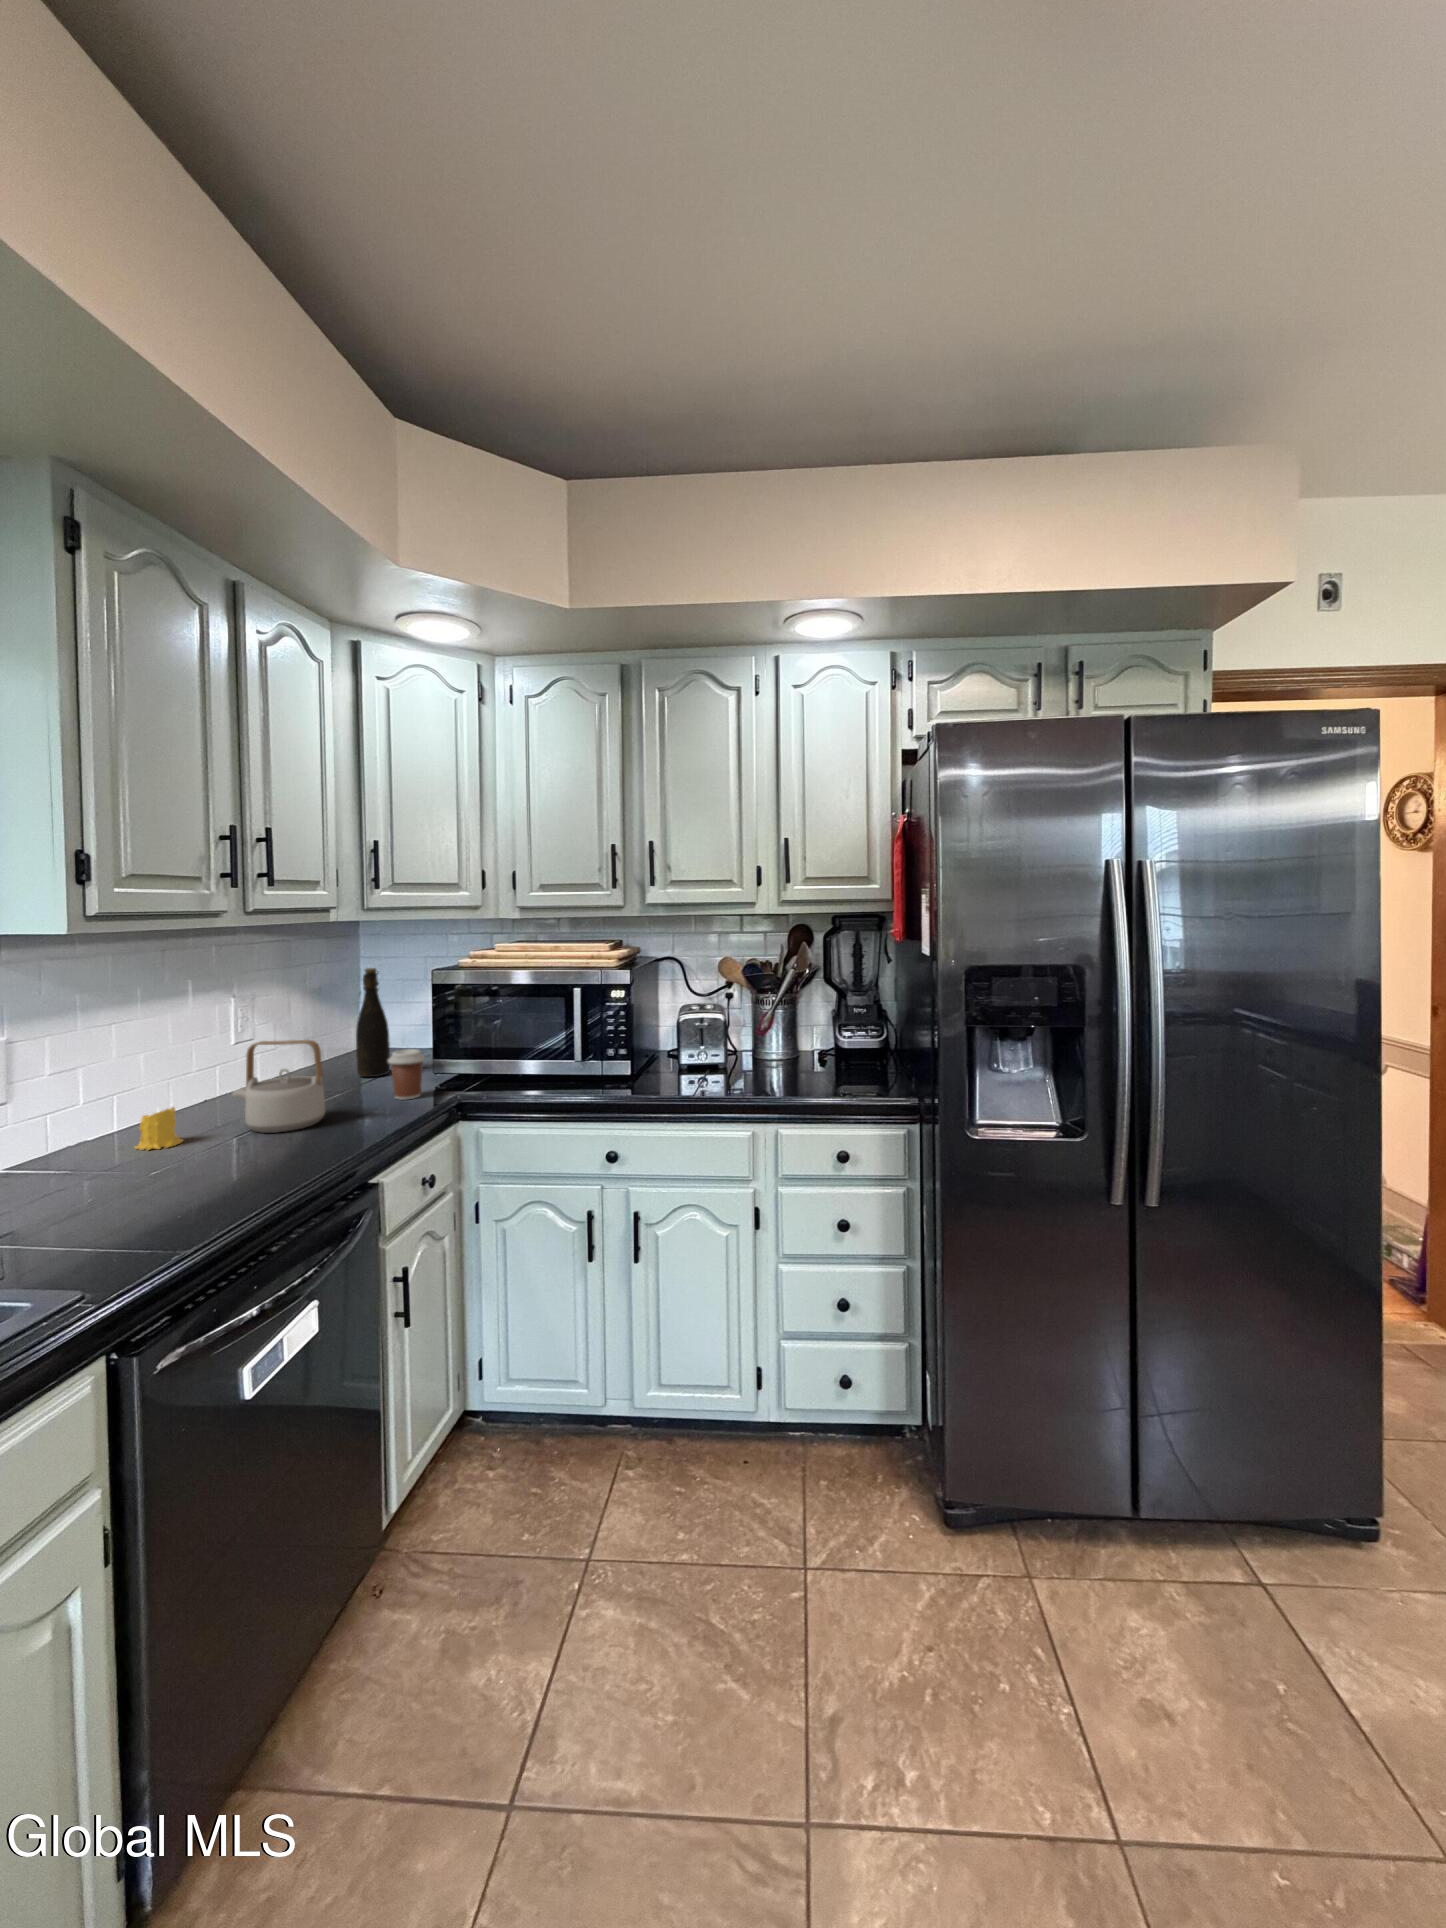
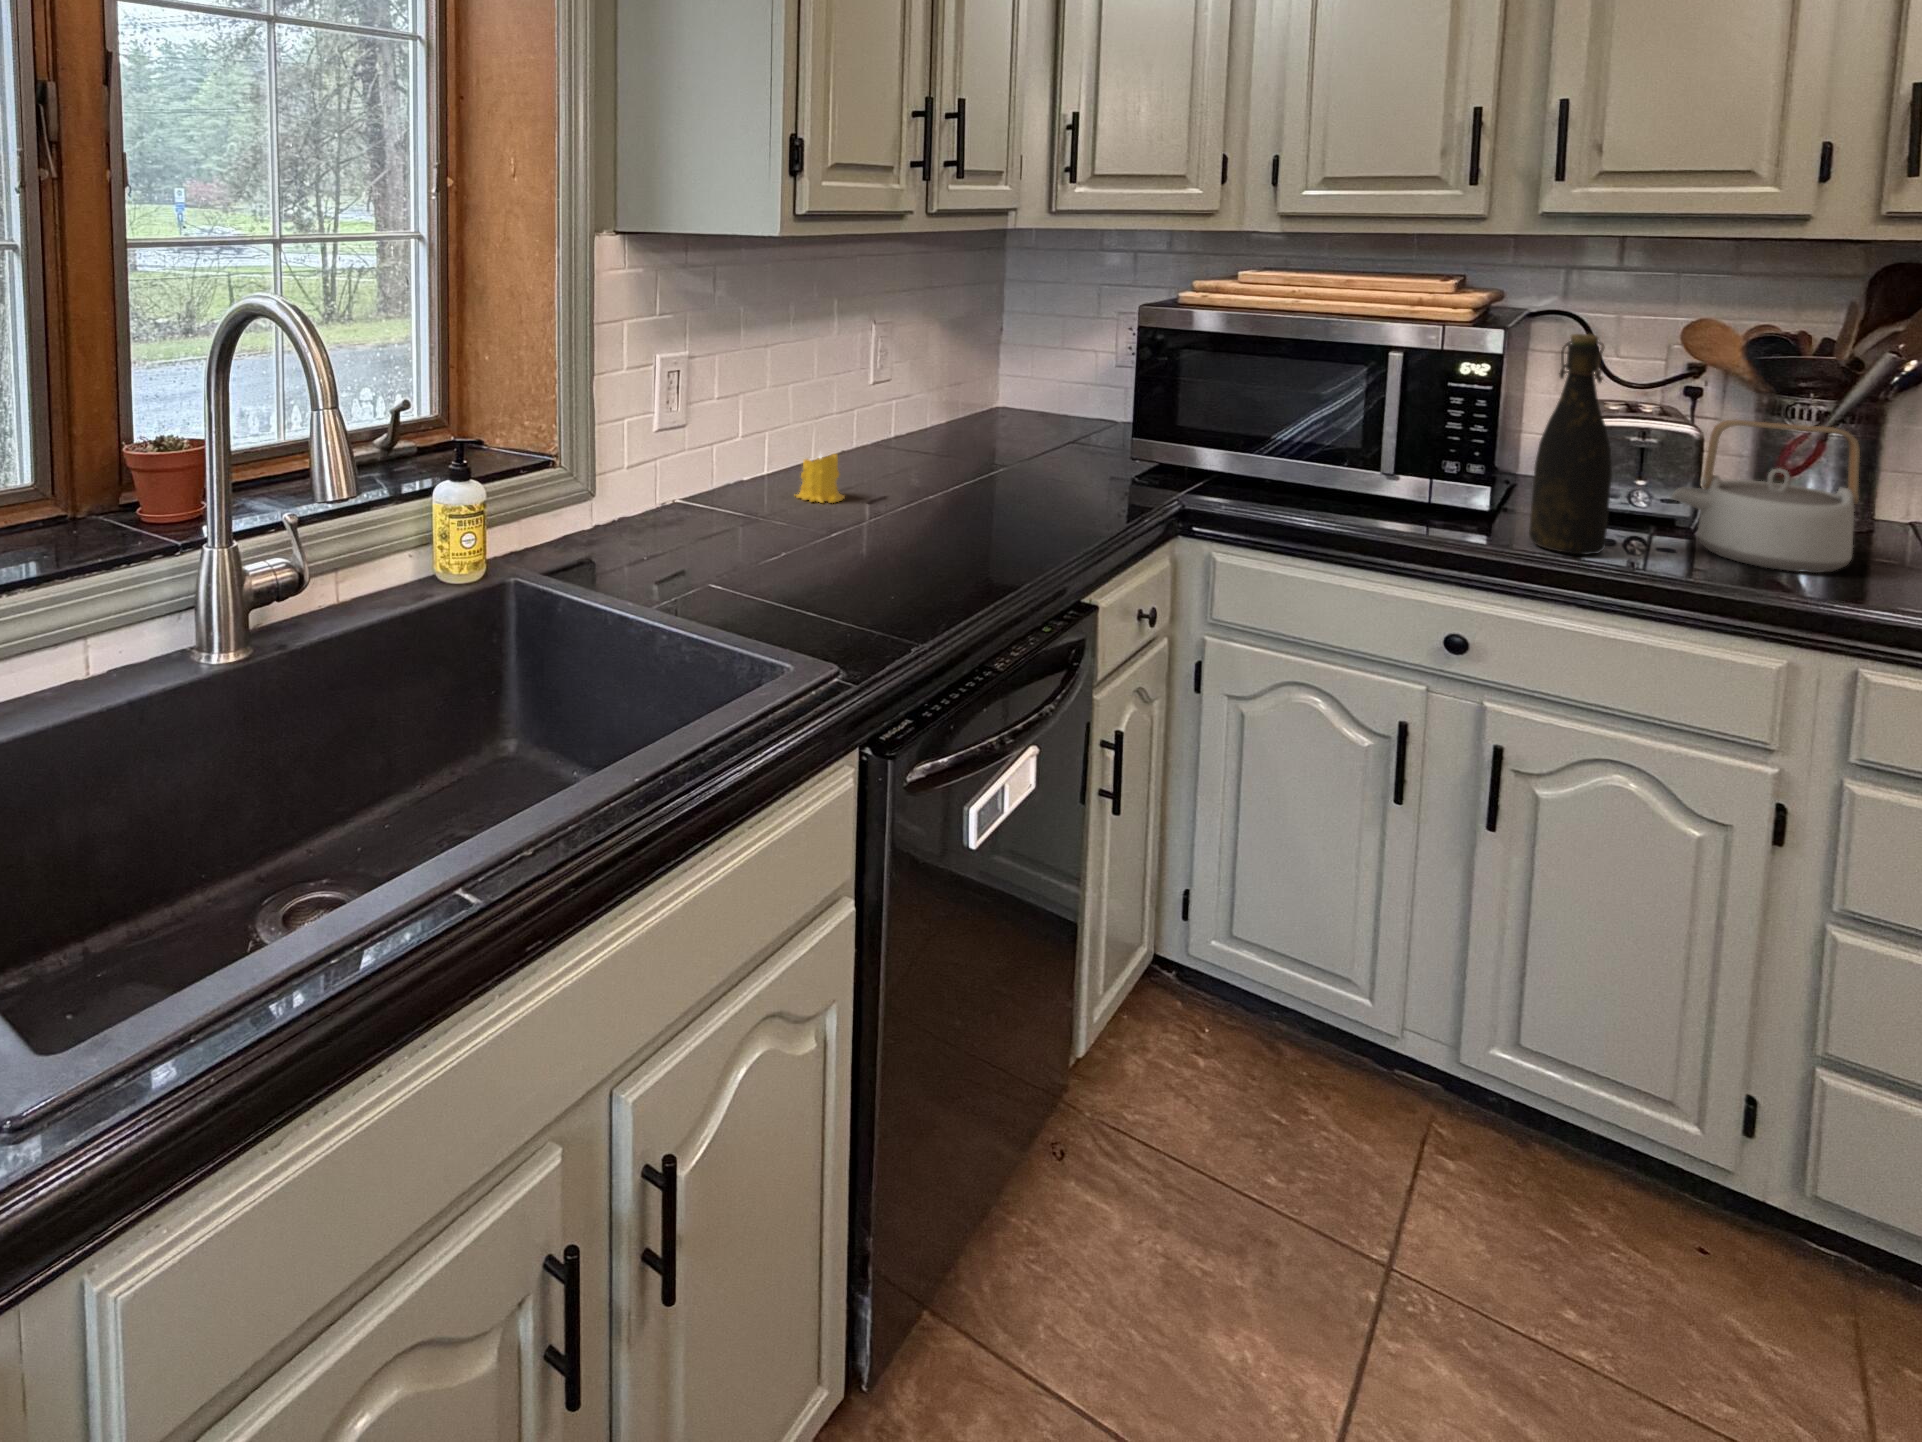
bottle: present [356,968,390,1077] -> present [1529,334,1612,555]
teapot: present [232,1040,325,1133] -> present [1672,420,1860,573]
coffee cup: present [388,1049,425,1100] -> none [1079,417,1132,490]

